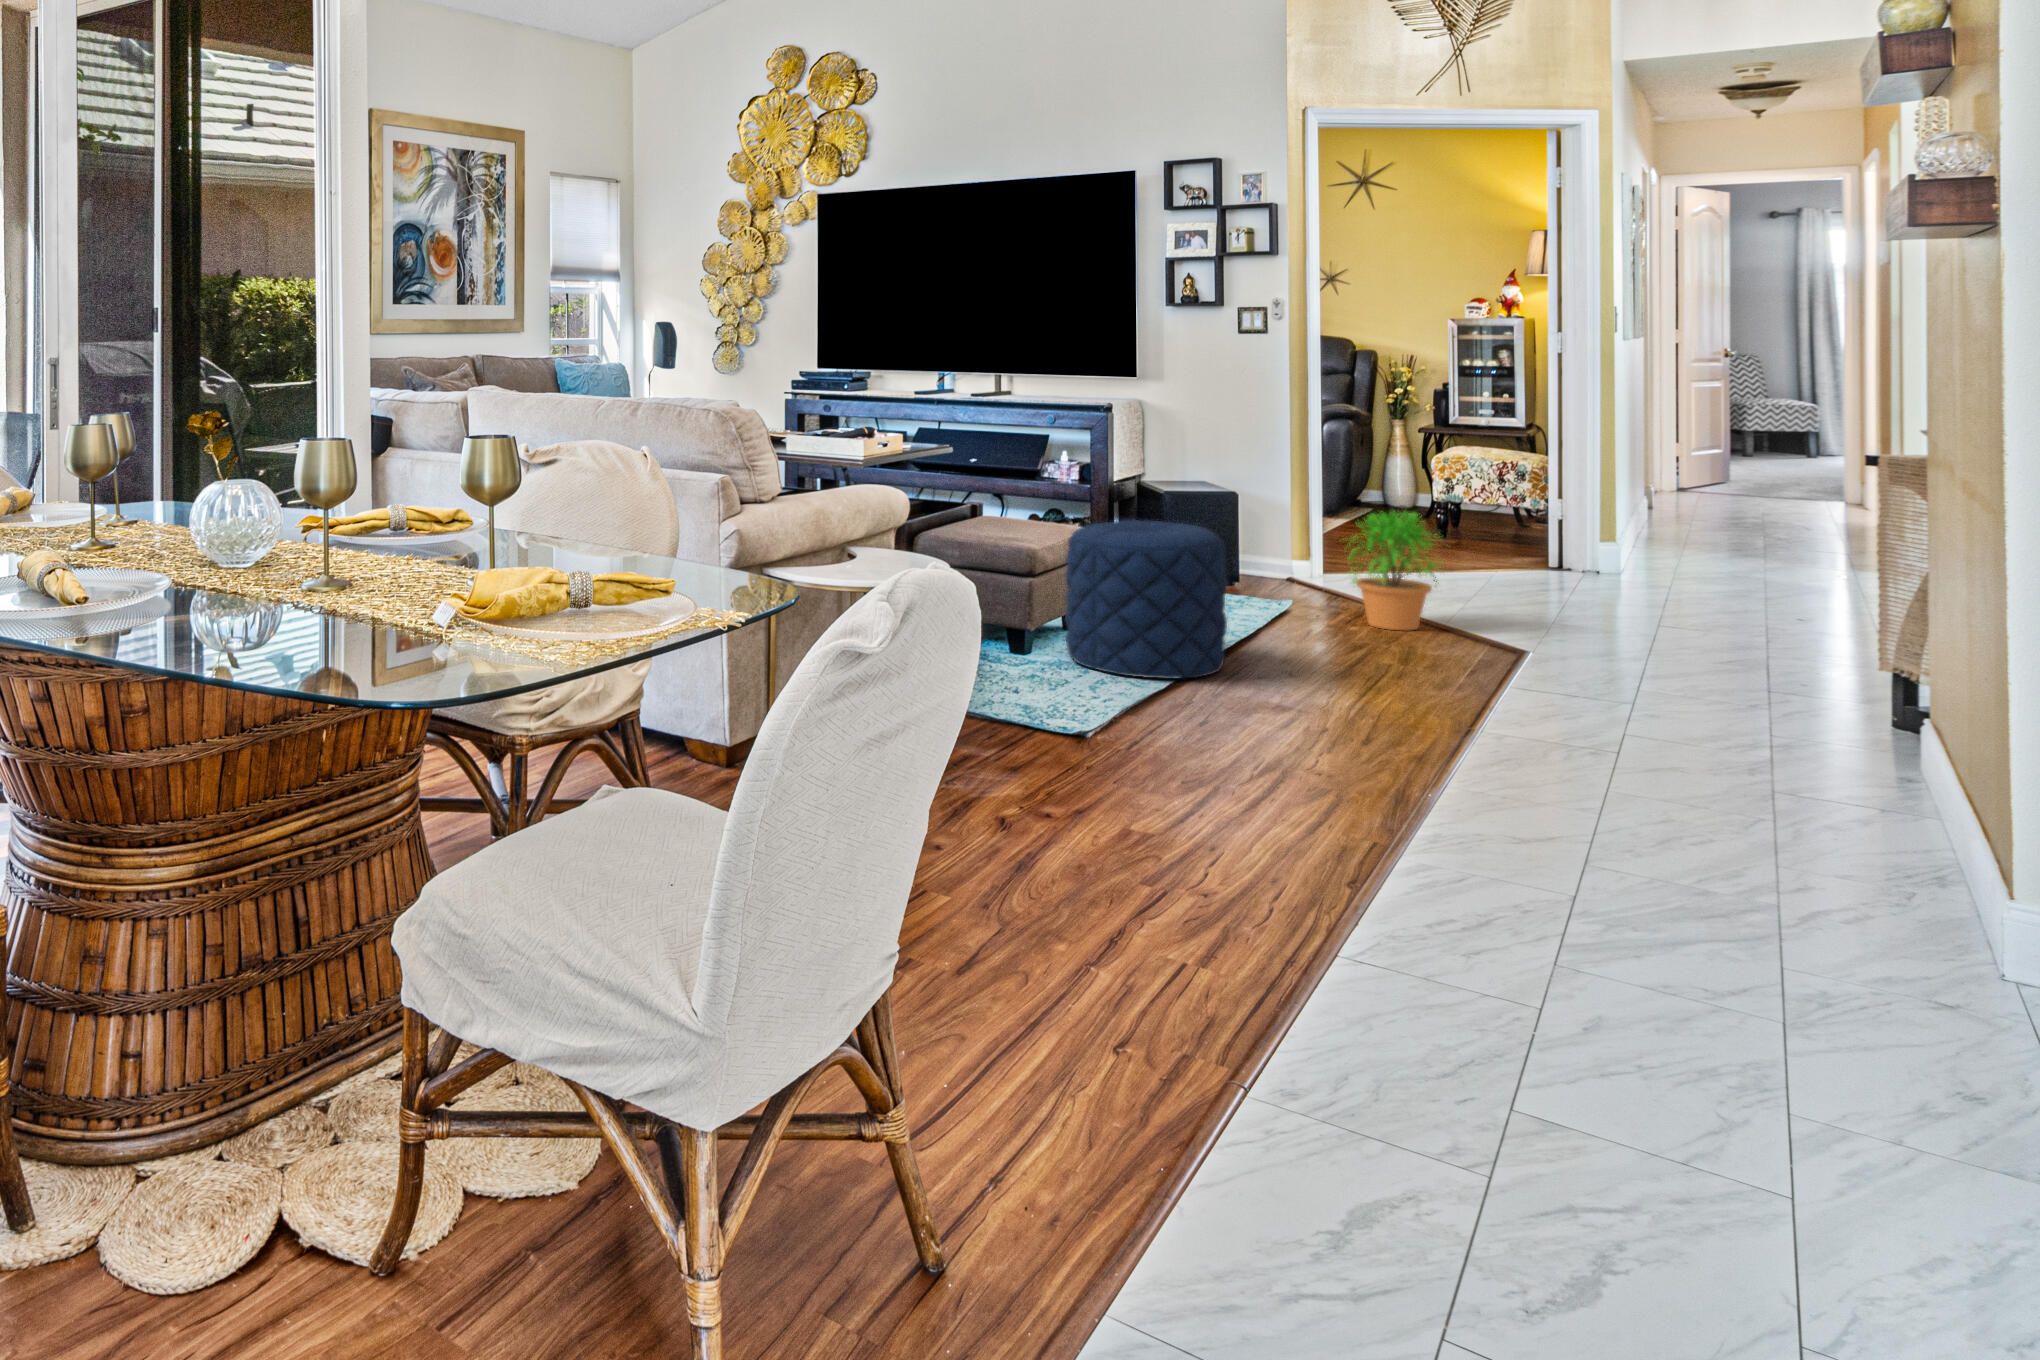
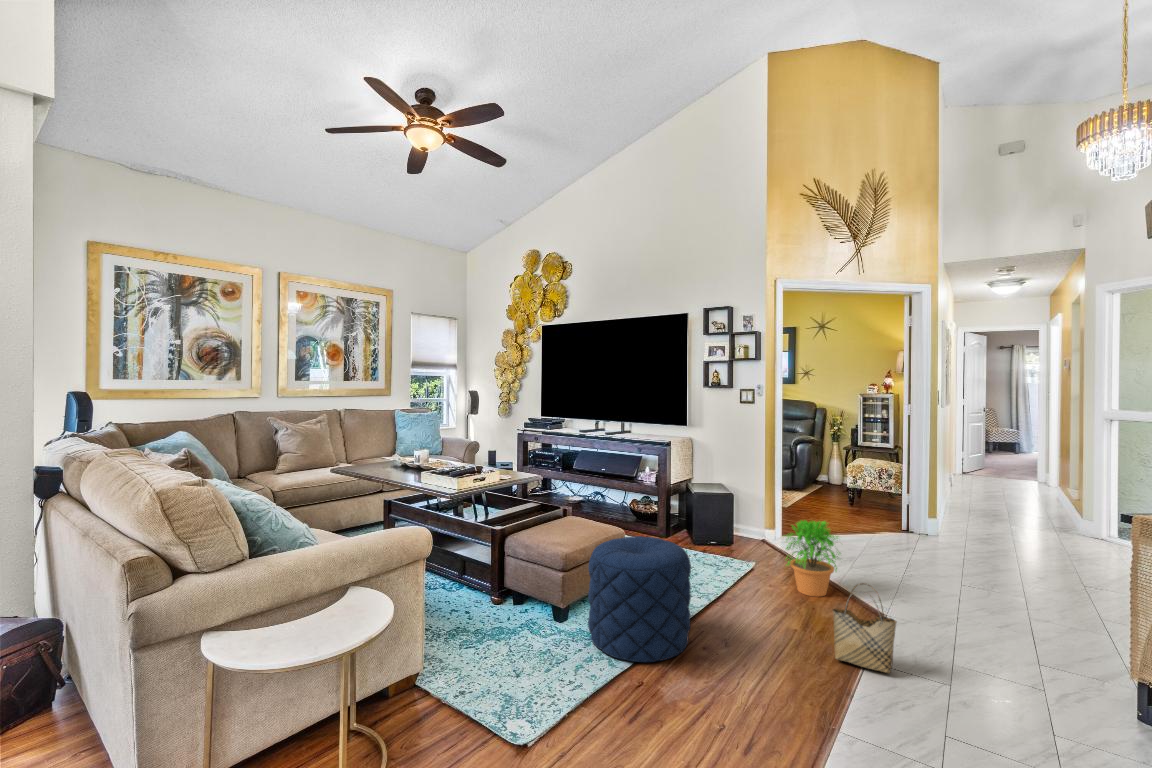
woven basket: none [1443,572,1542,688] -> present [832,583,896,673]

